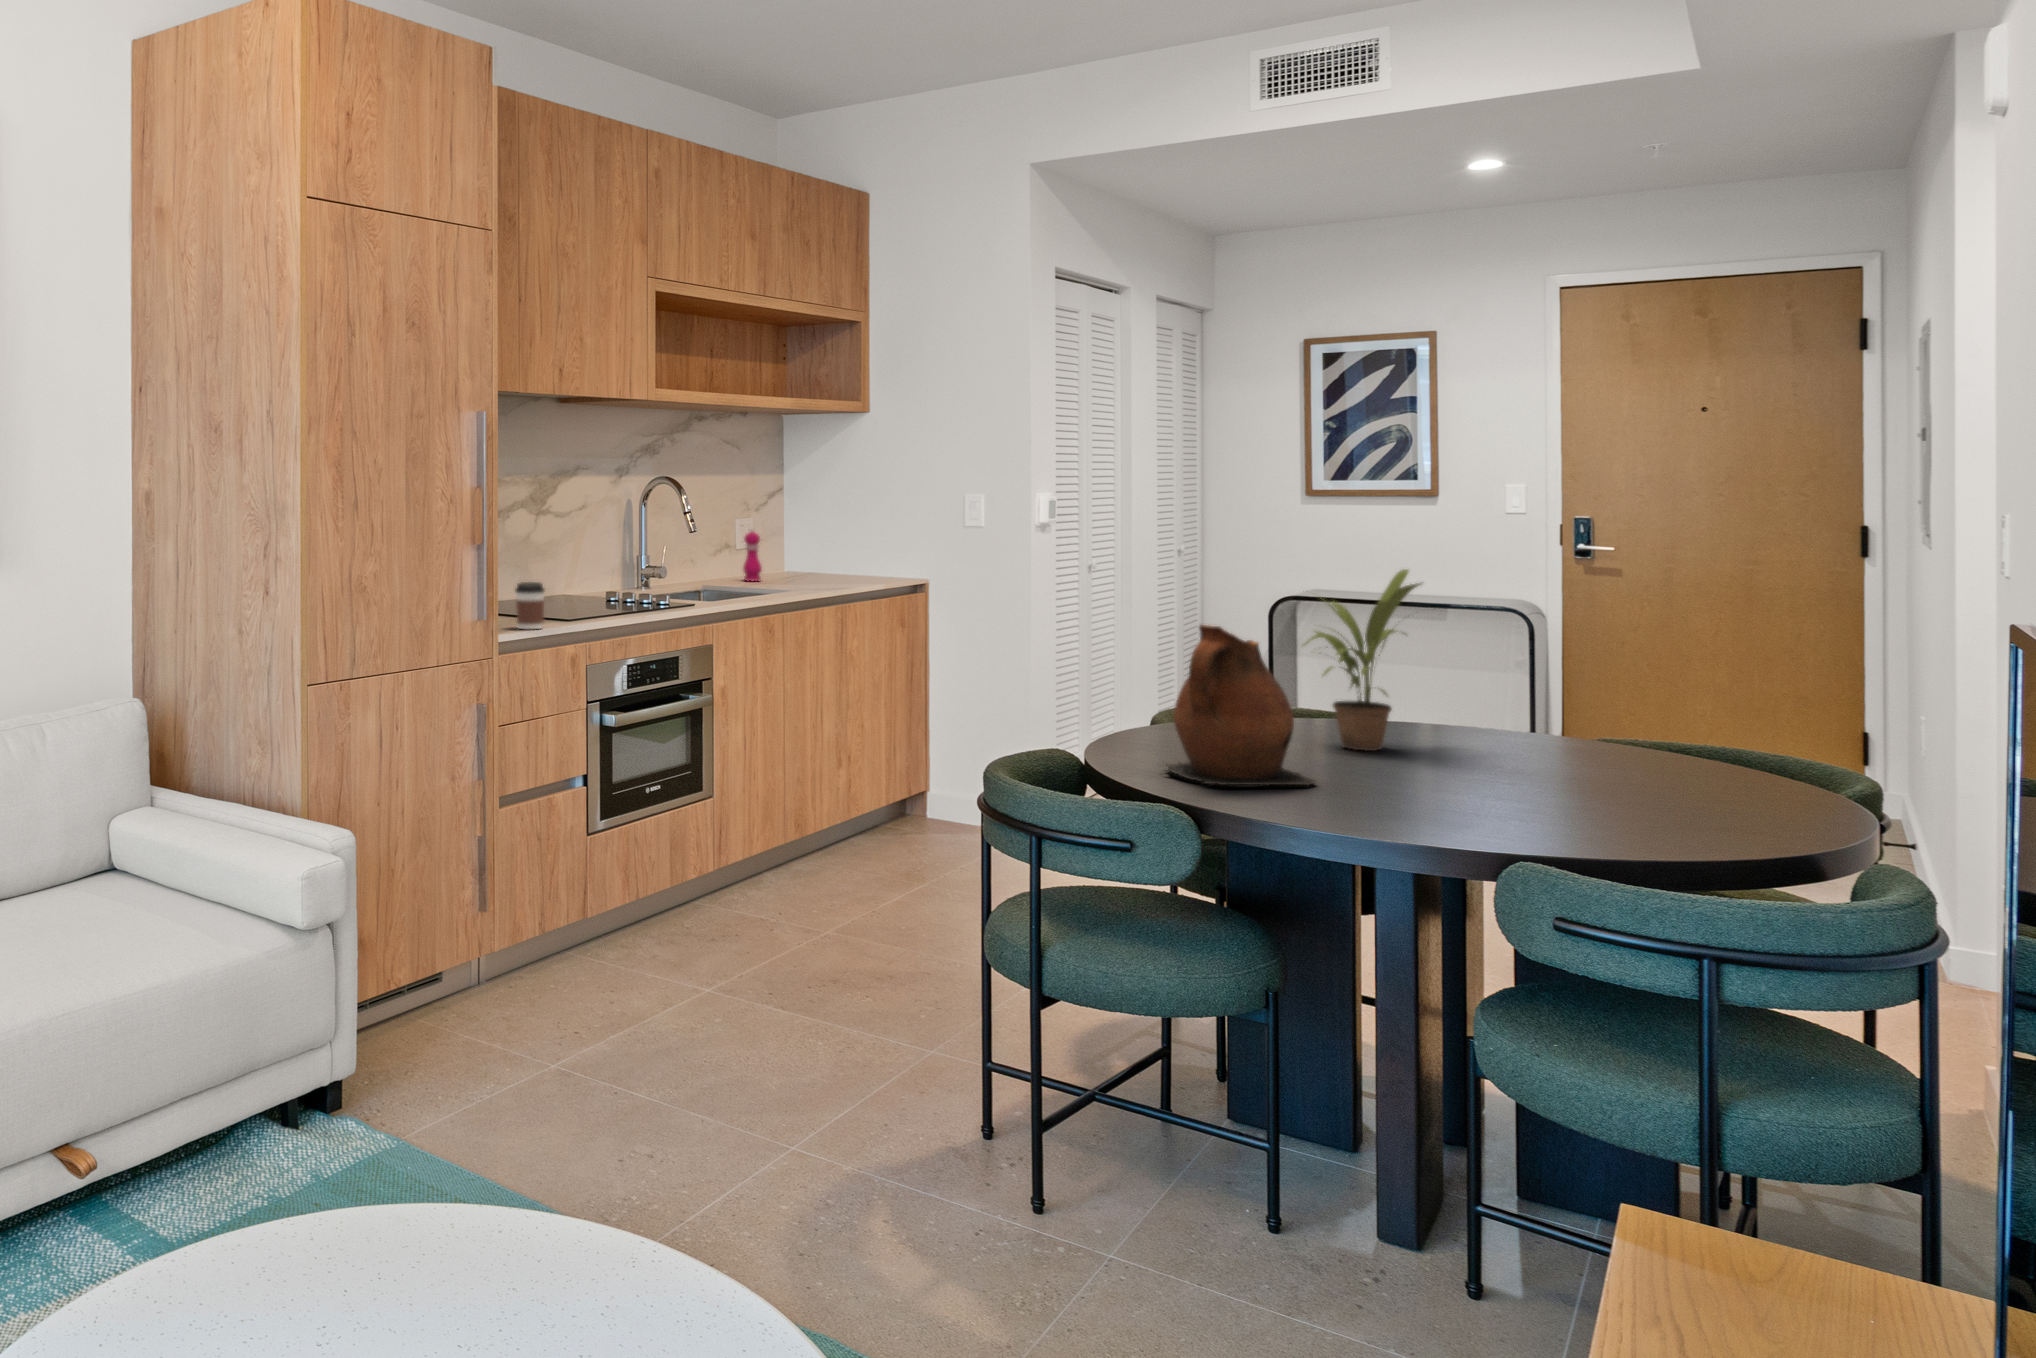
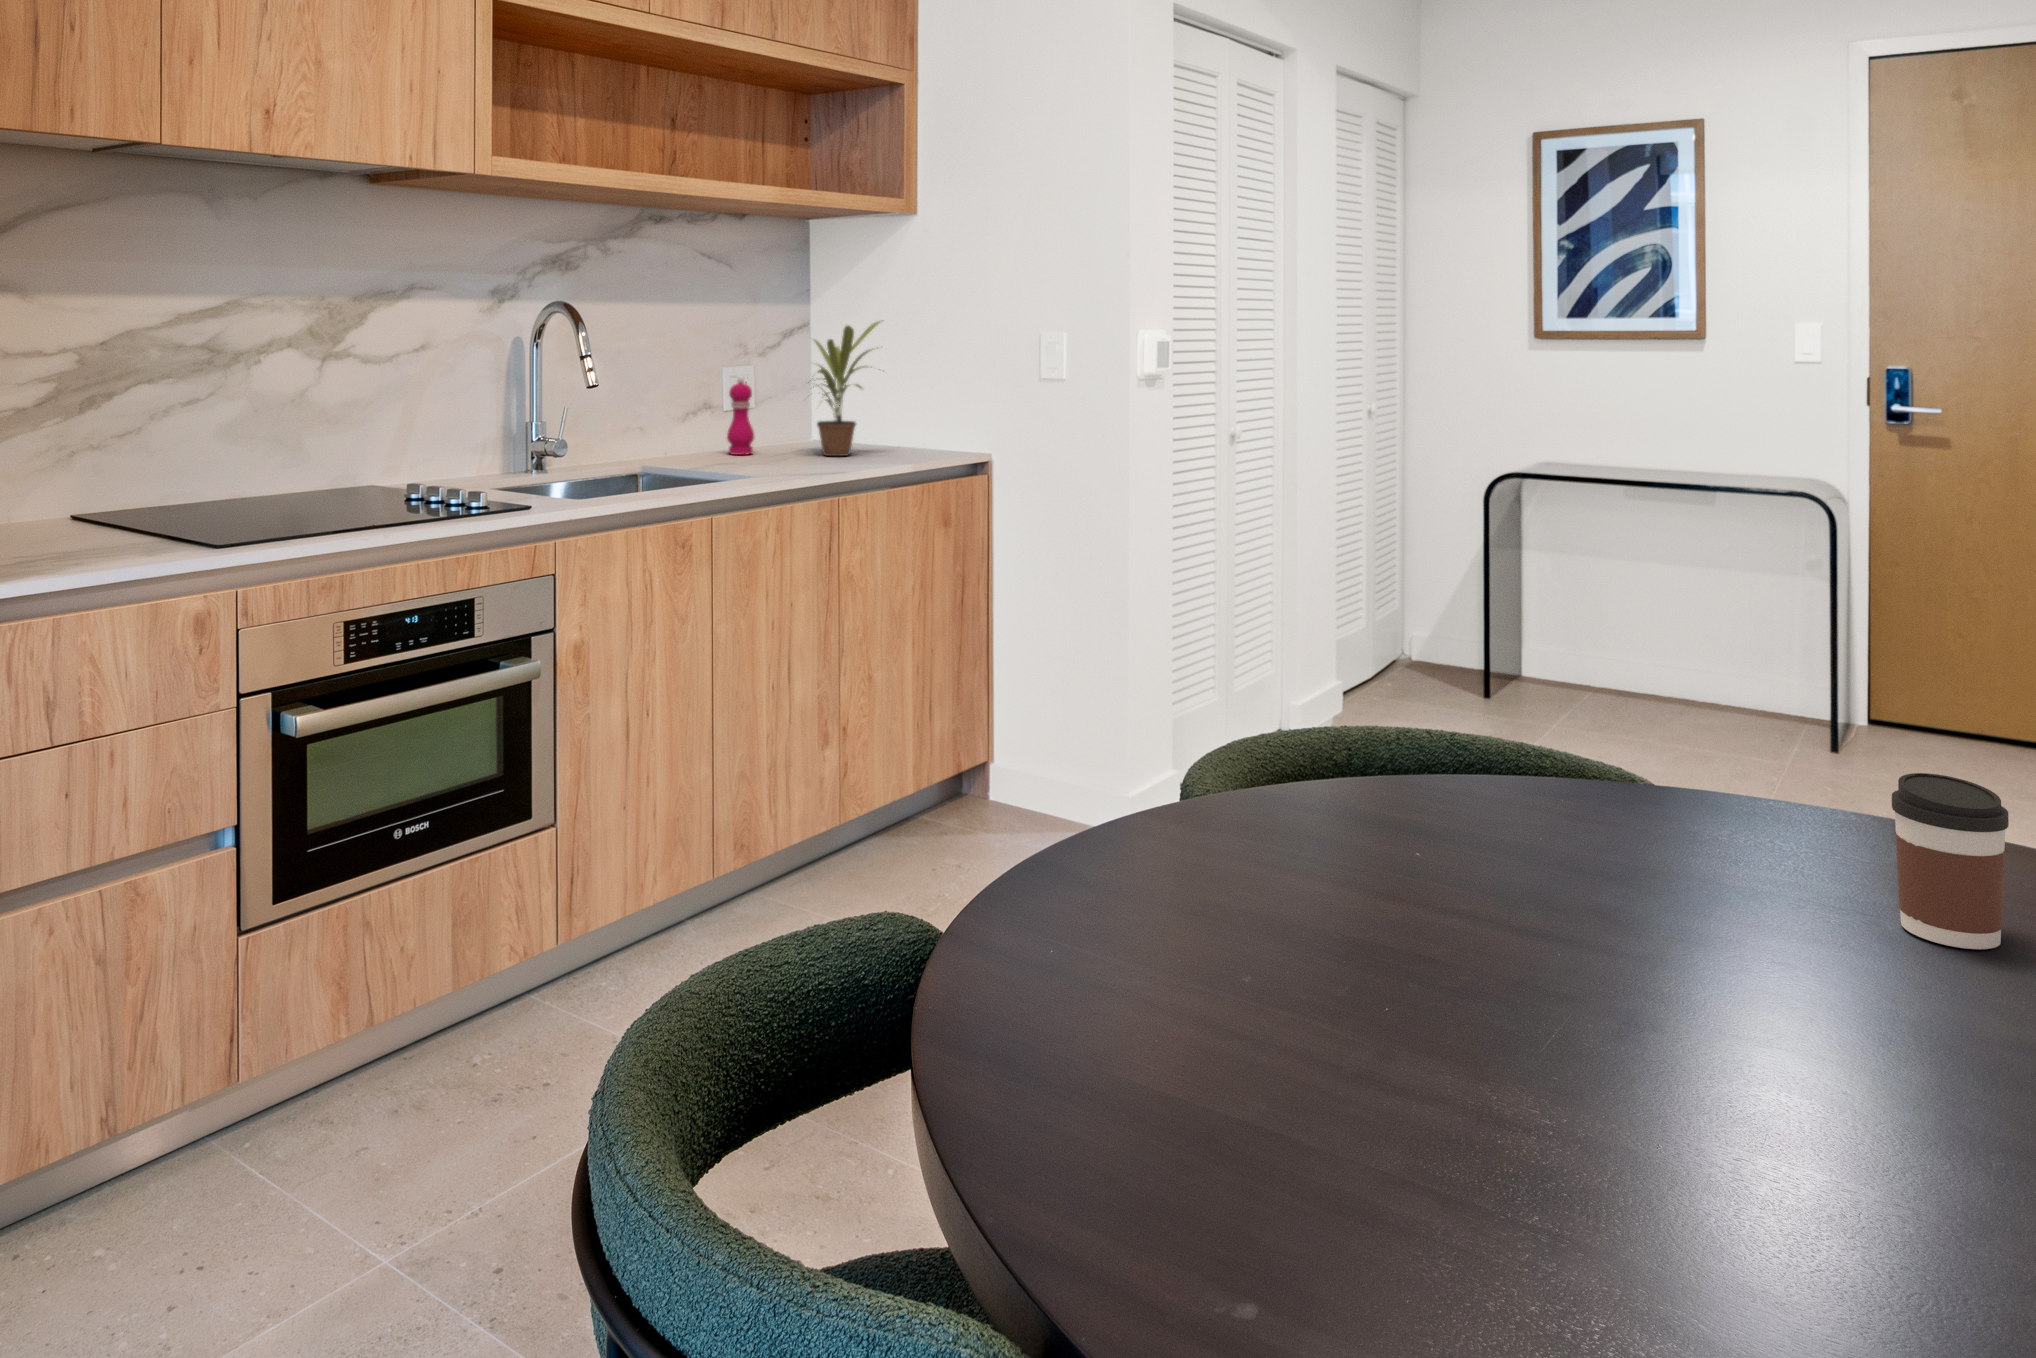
potted plant: present [1304,569,1421,751] -> present [808,321,880,456]
coffee cup: present [515,582,544,629] -> present [1892,773,2009,949]
ceramic pitcher: present [1166,625,1315,786] -> none [1037,694,1451,1224]

